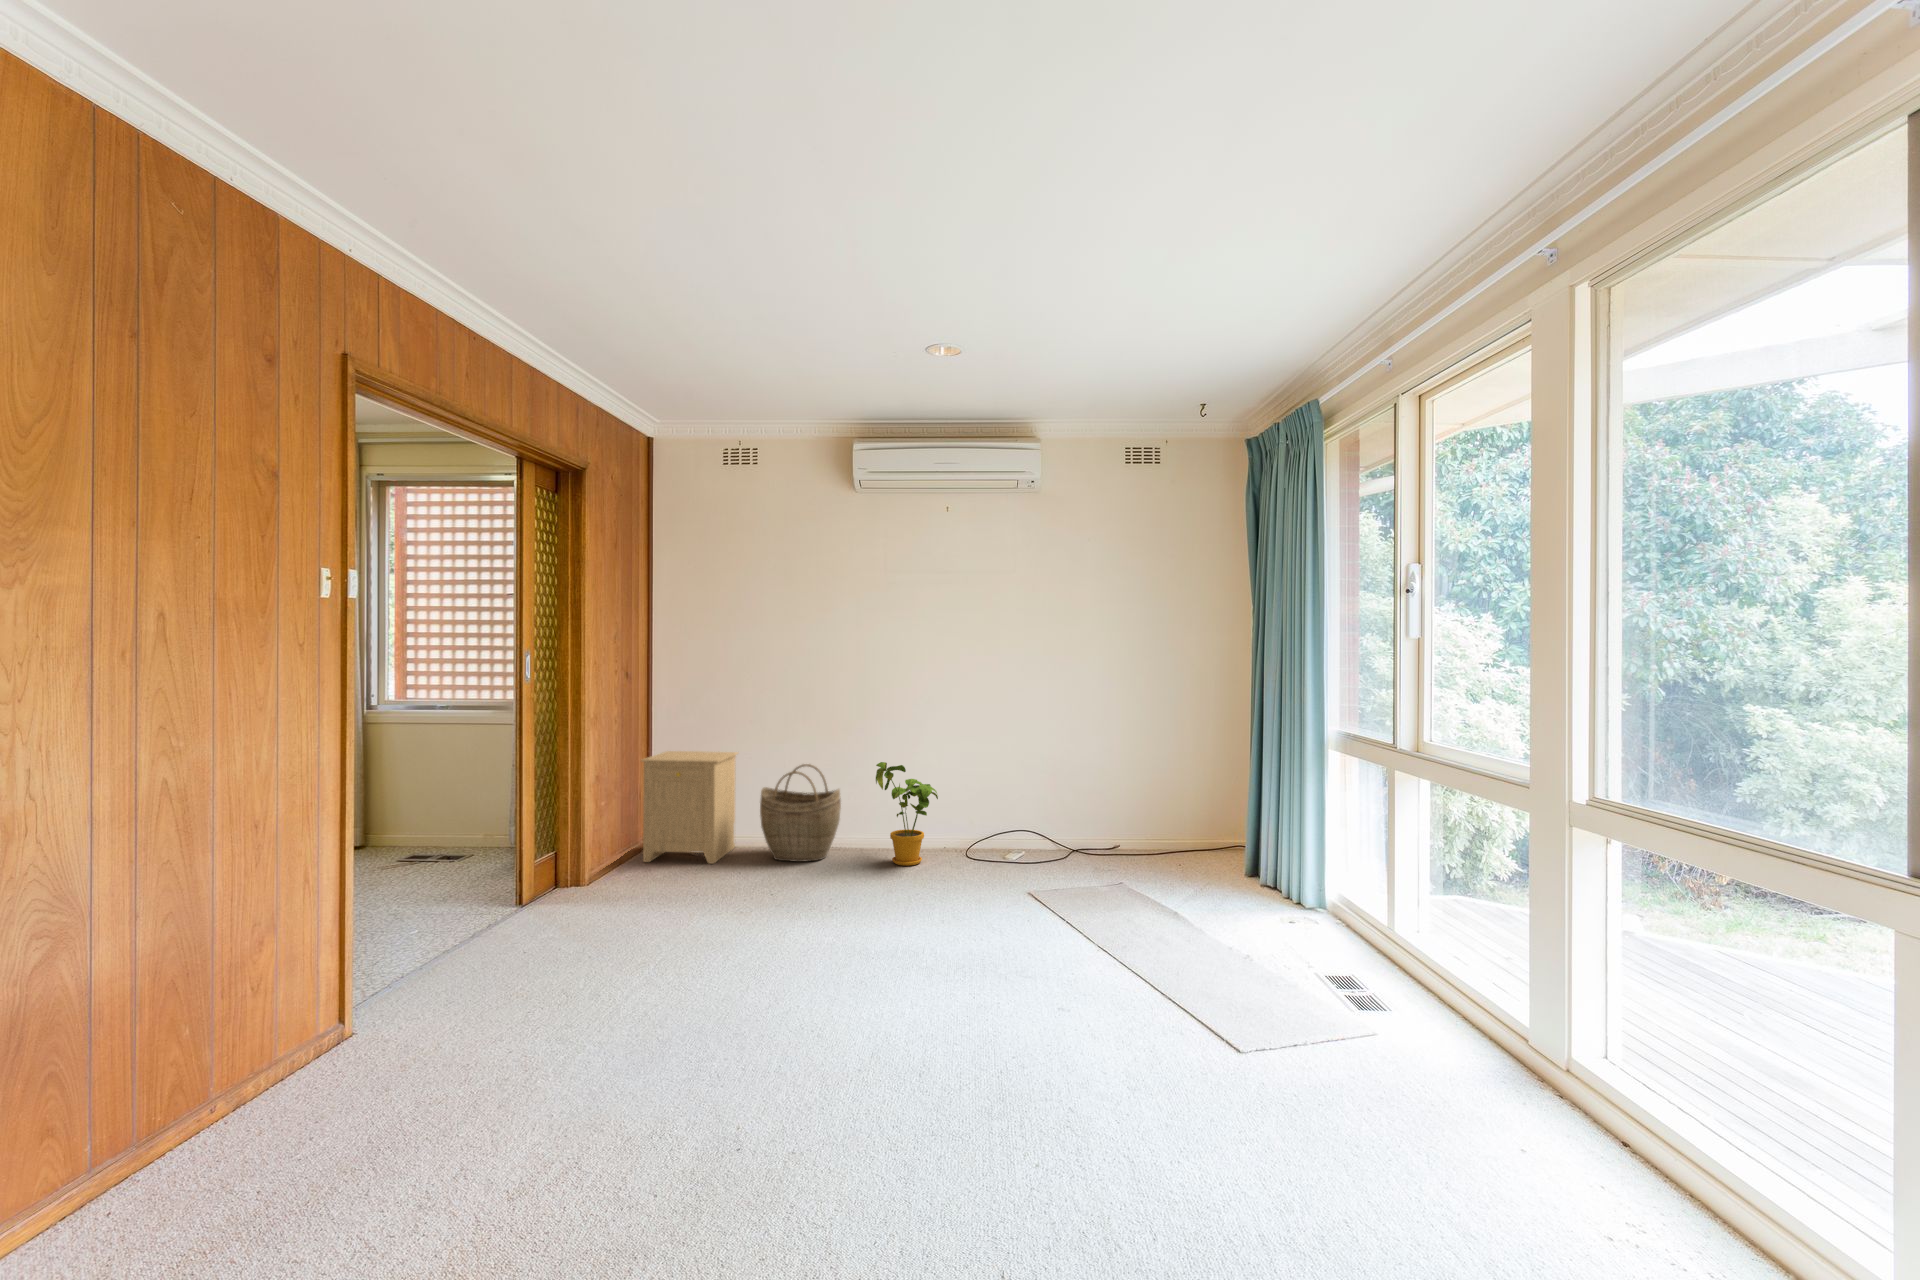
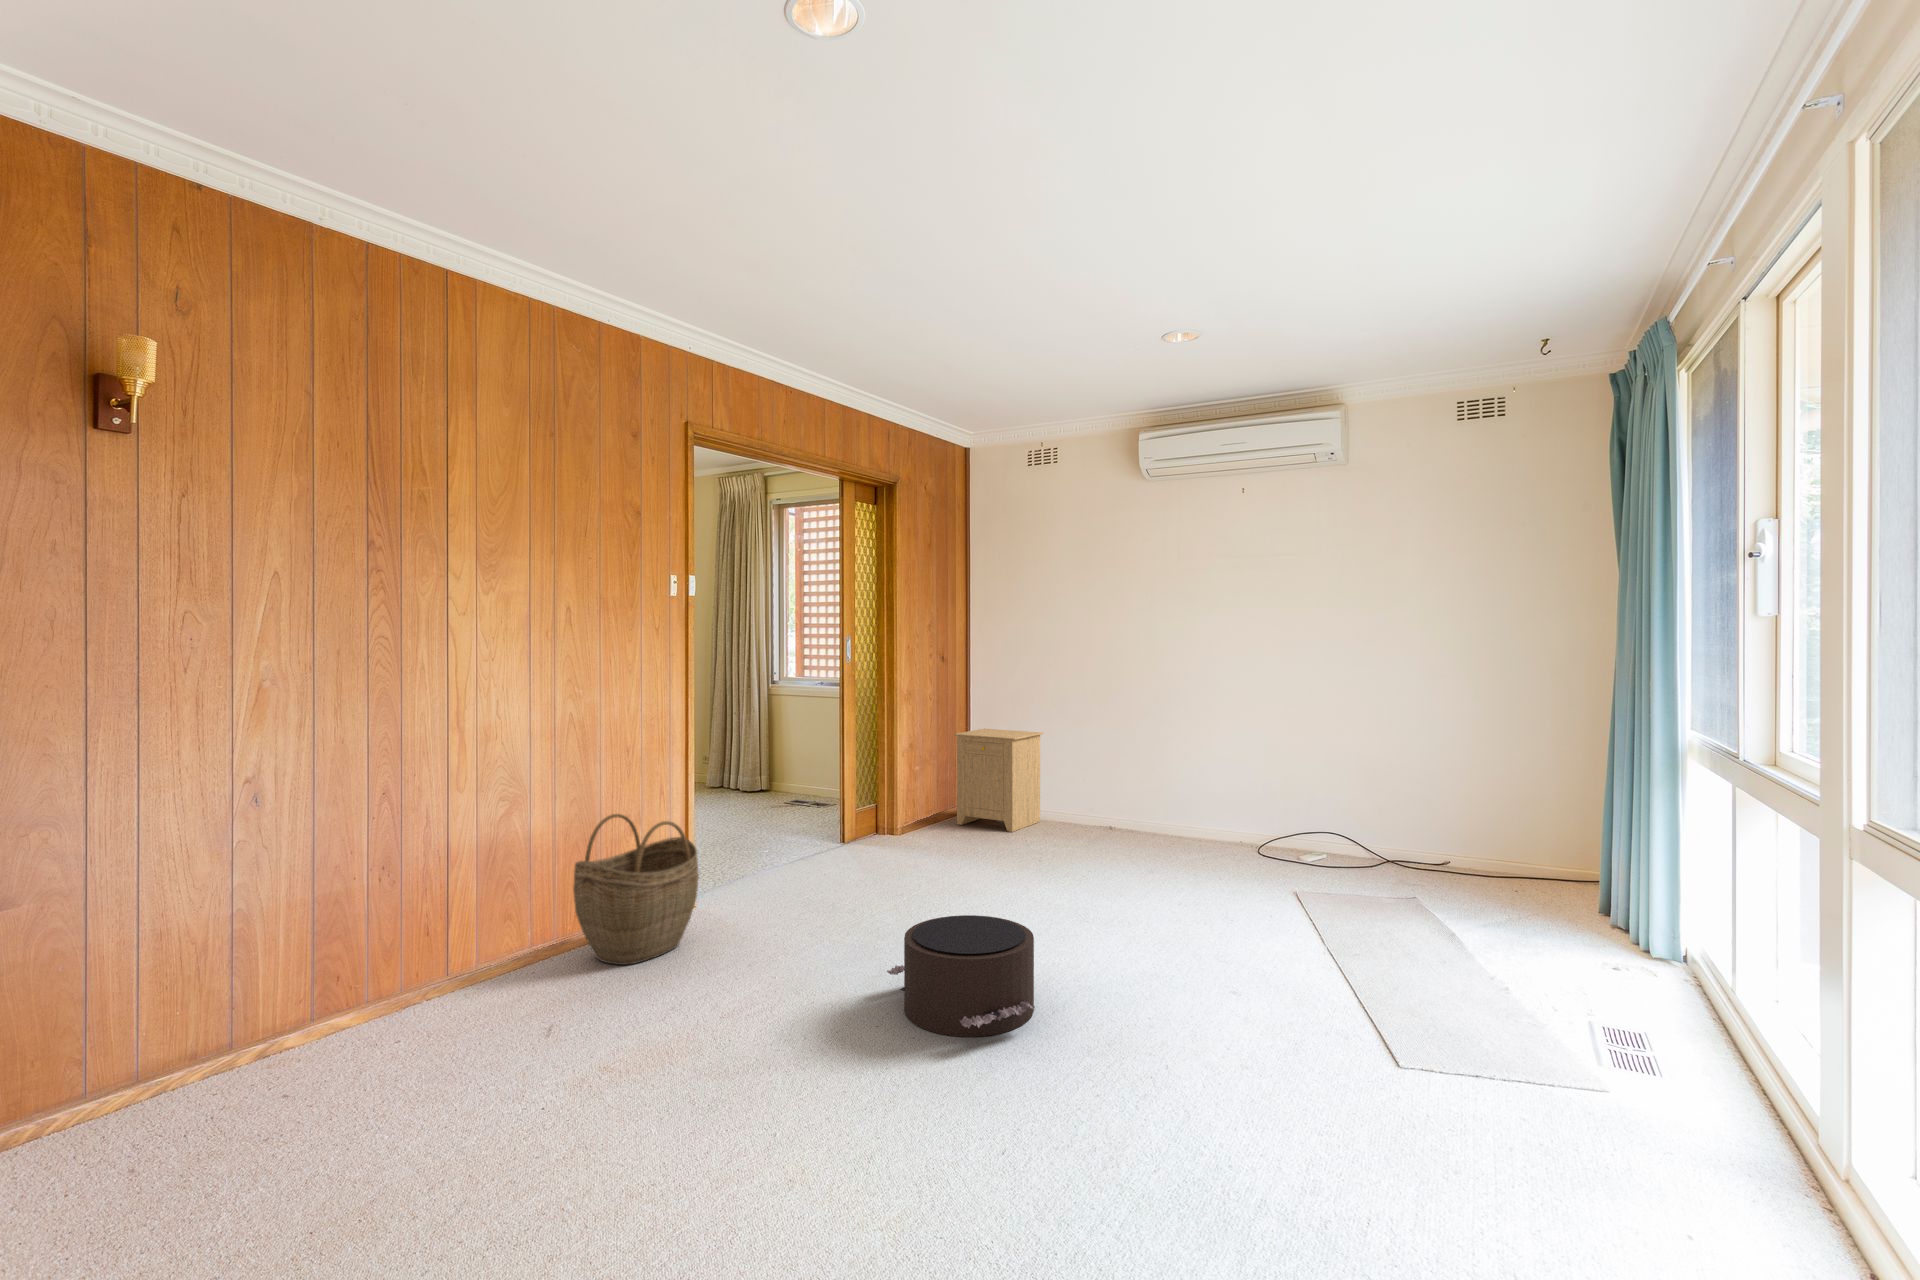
house plant: present [876,762,938,866] -> none [1154,748,1220,854]
woven basket: present [760,764,841,862] -> present [573,814,699,965]
pouf: none [720,978,924,1136] -> present [887,915,1035,1037]

